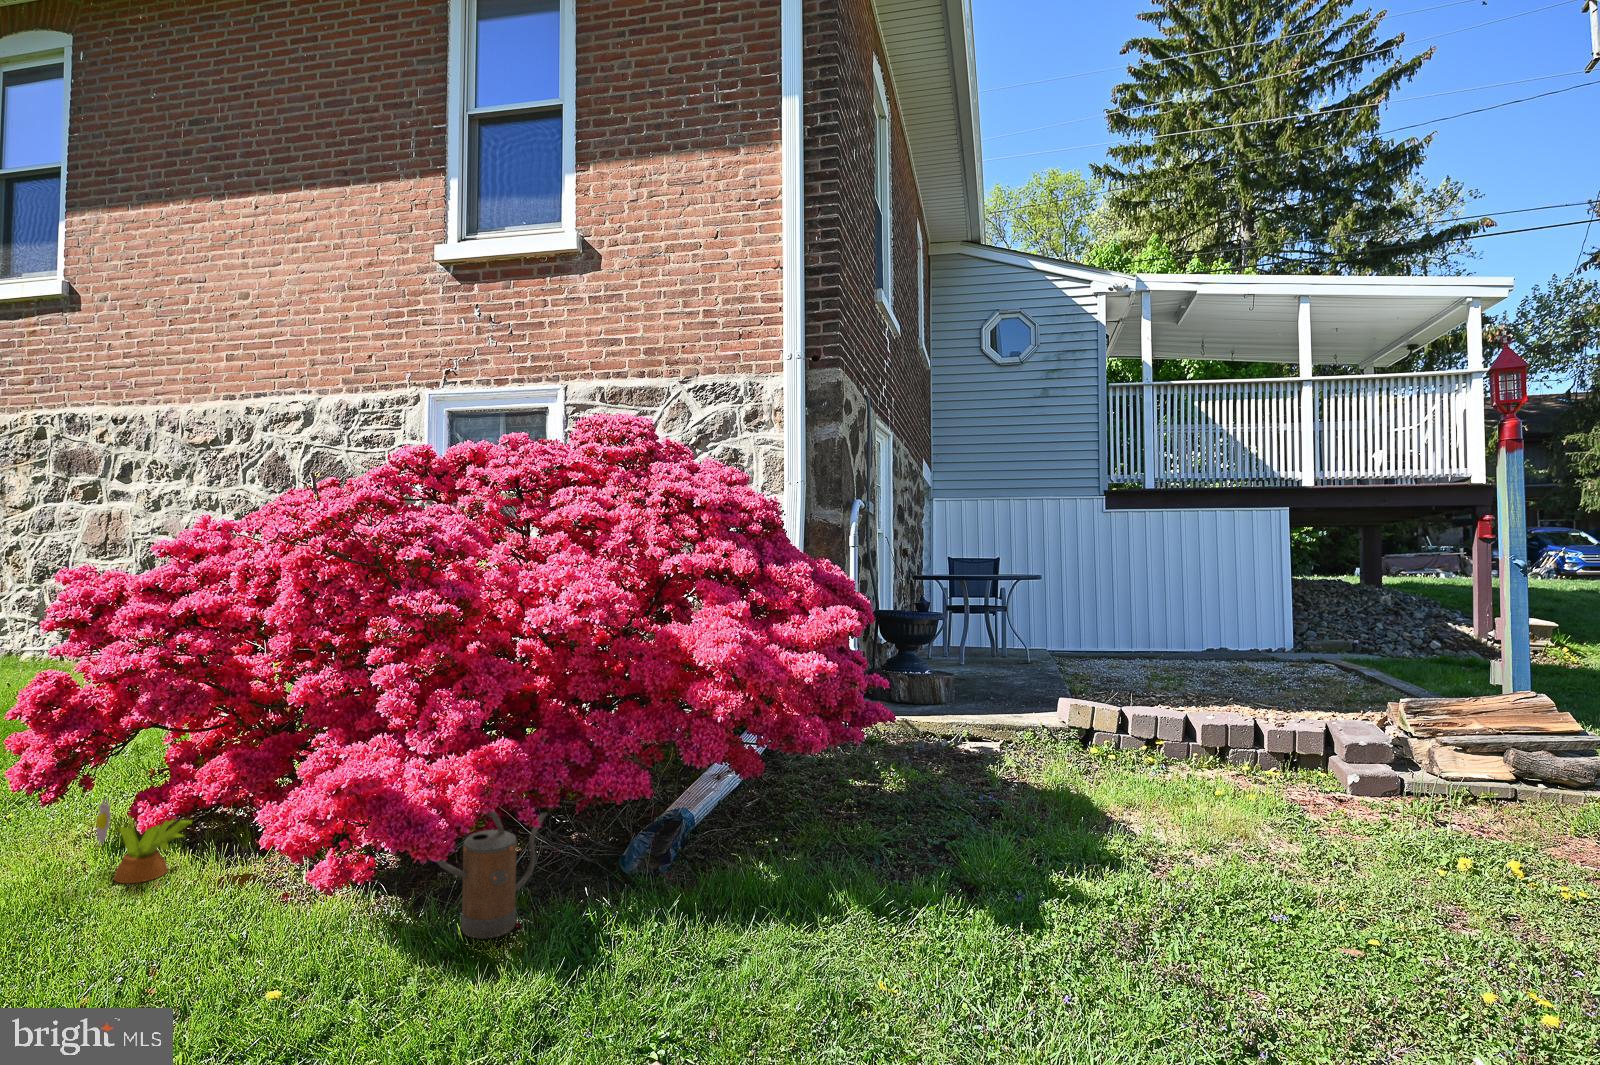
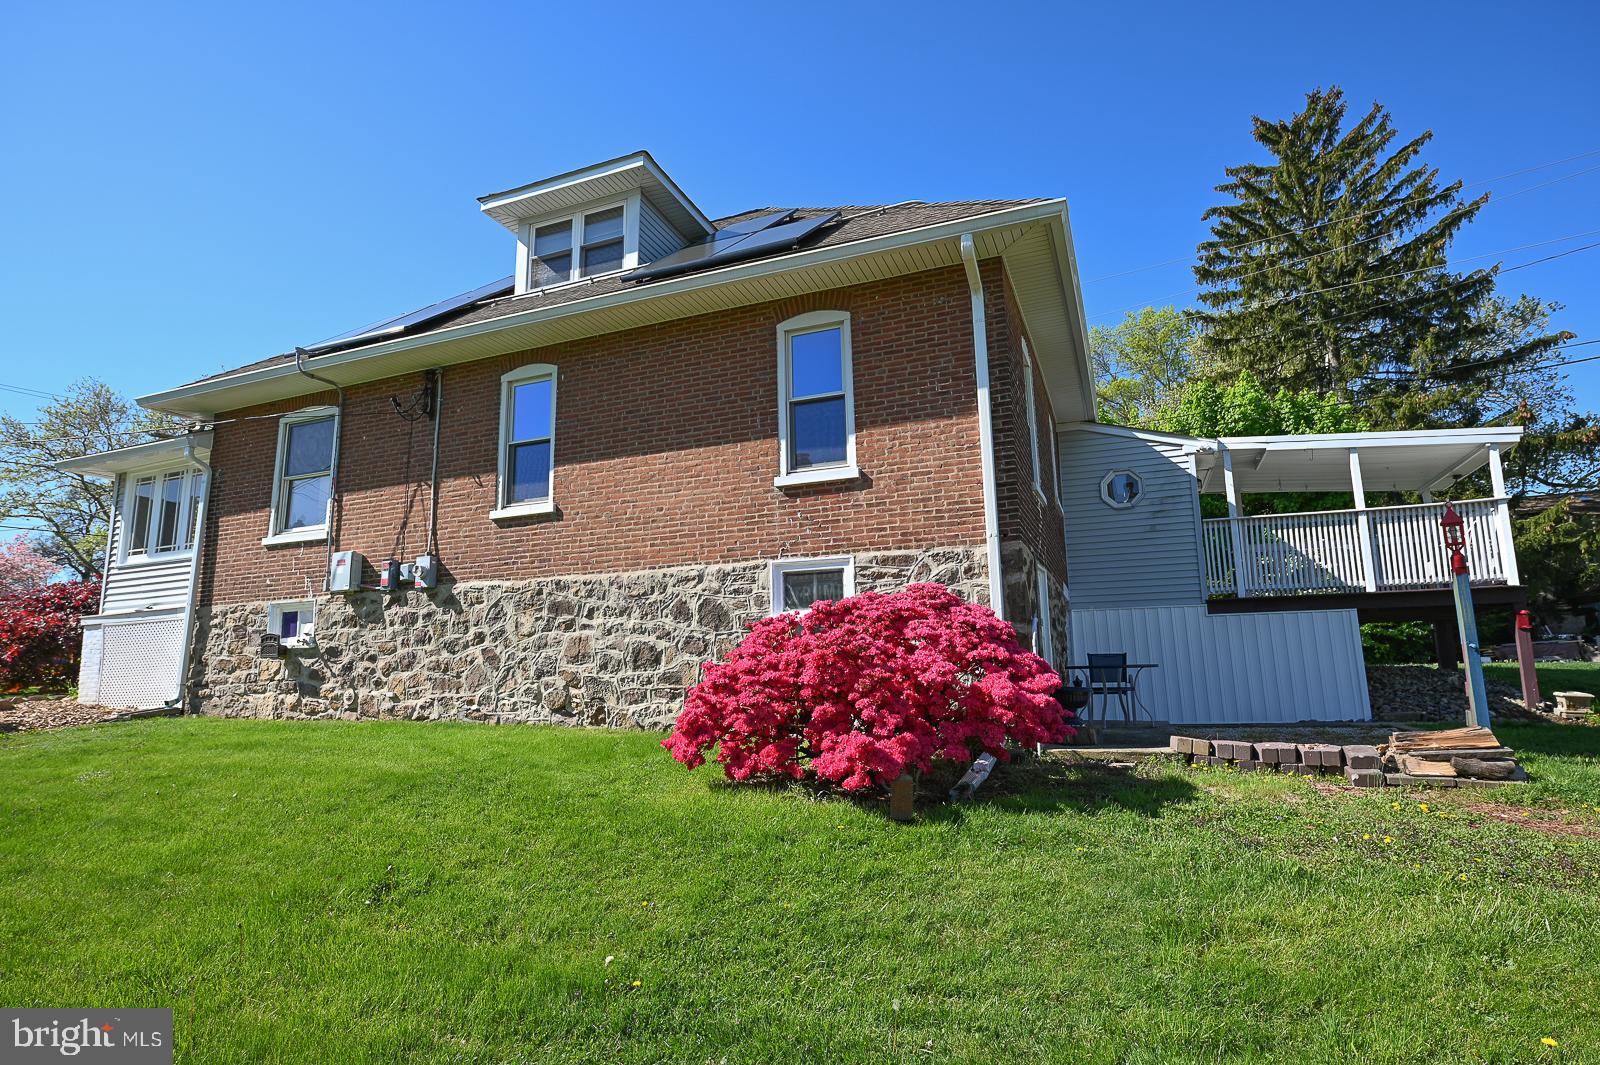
decorative plant: present [96,799,192,883] -> none [717,763,753,803]

